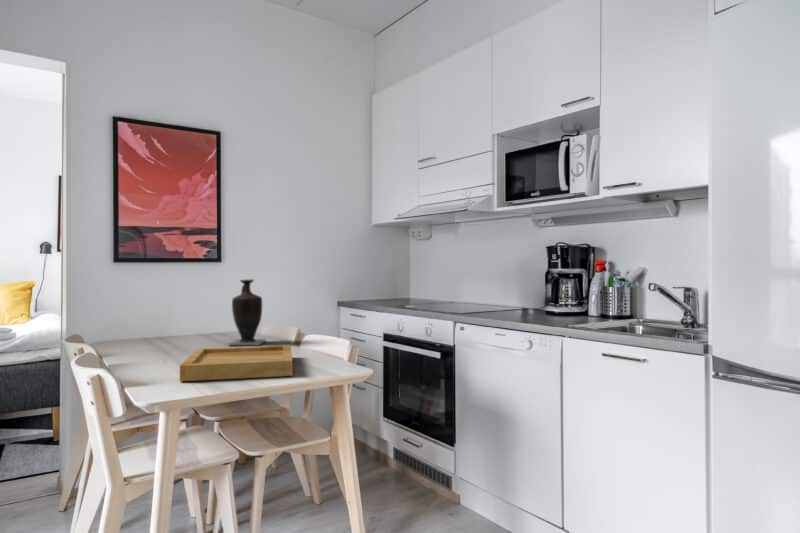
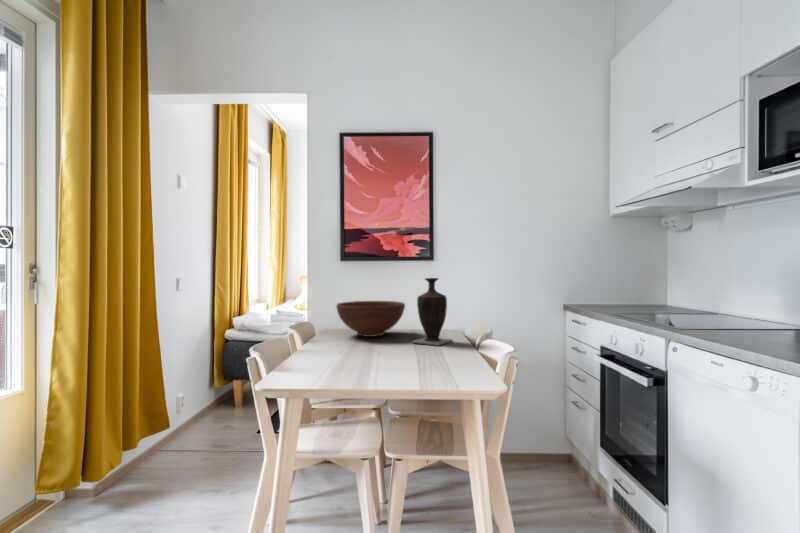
fruit bowl: none [127,306,208,345] -> present [336,301,405,337]
tray: present [180,345,293,381] -> none [312,345,445,386]

